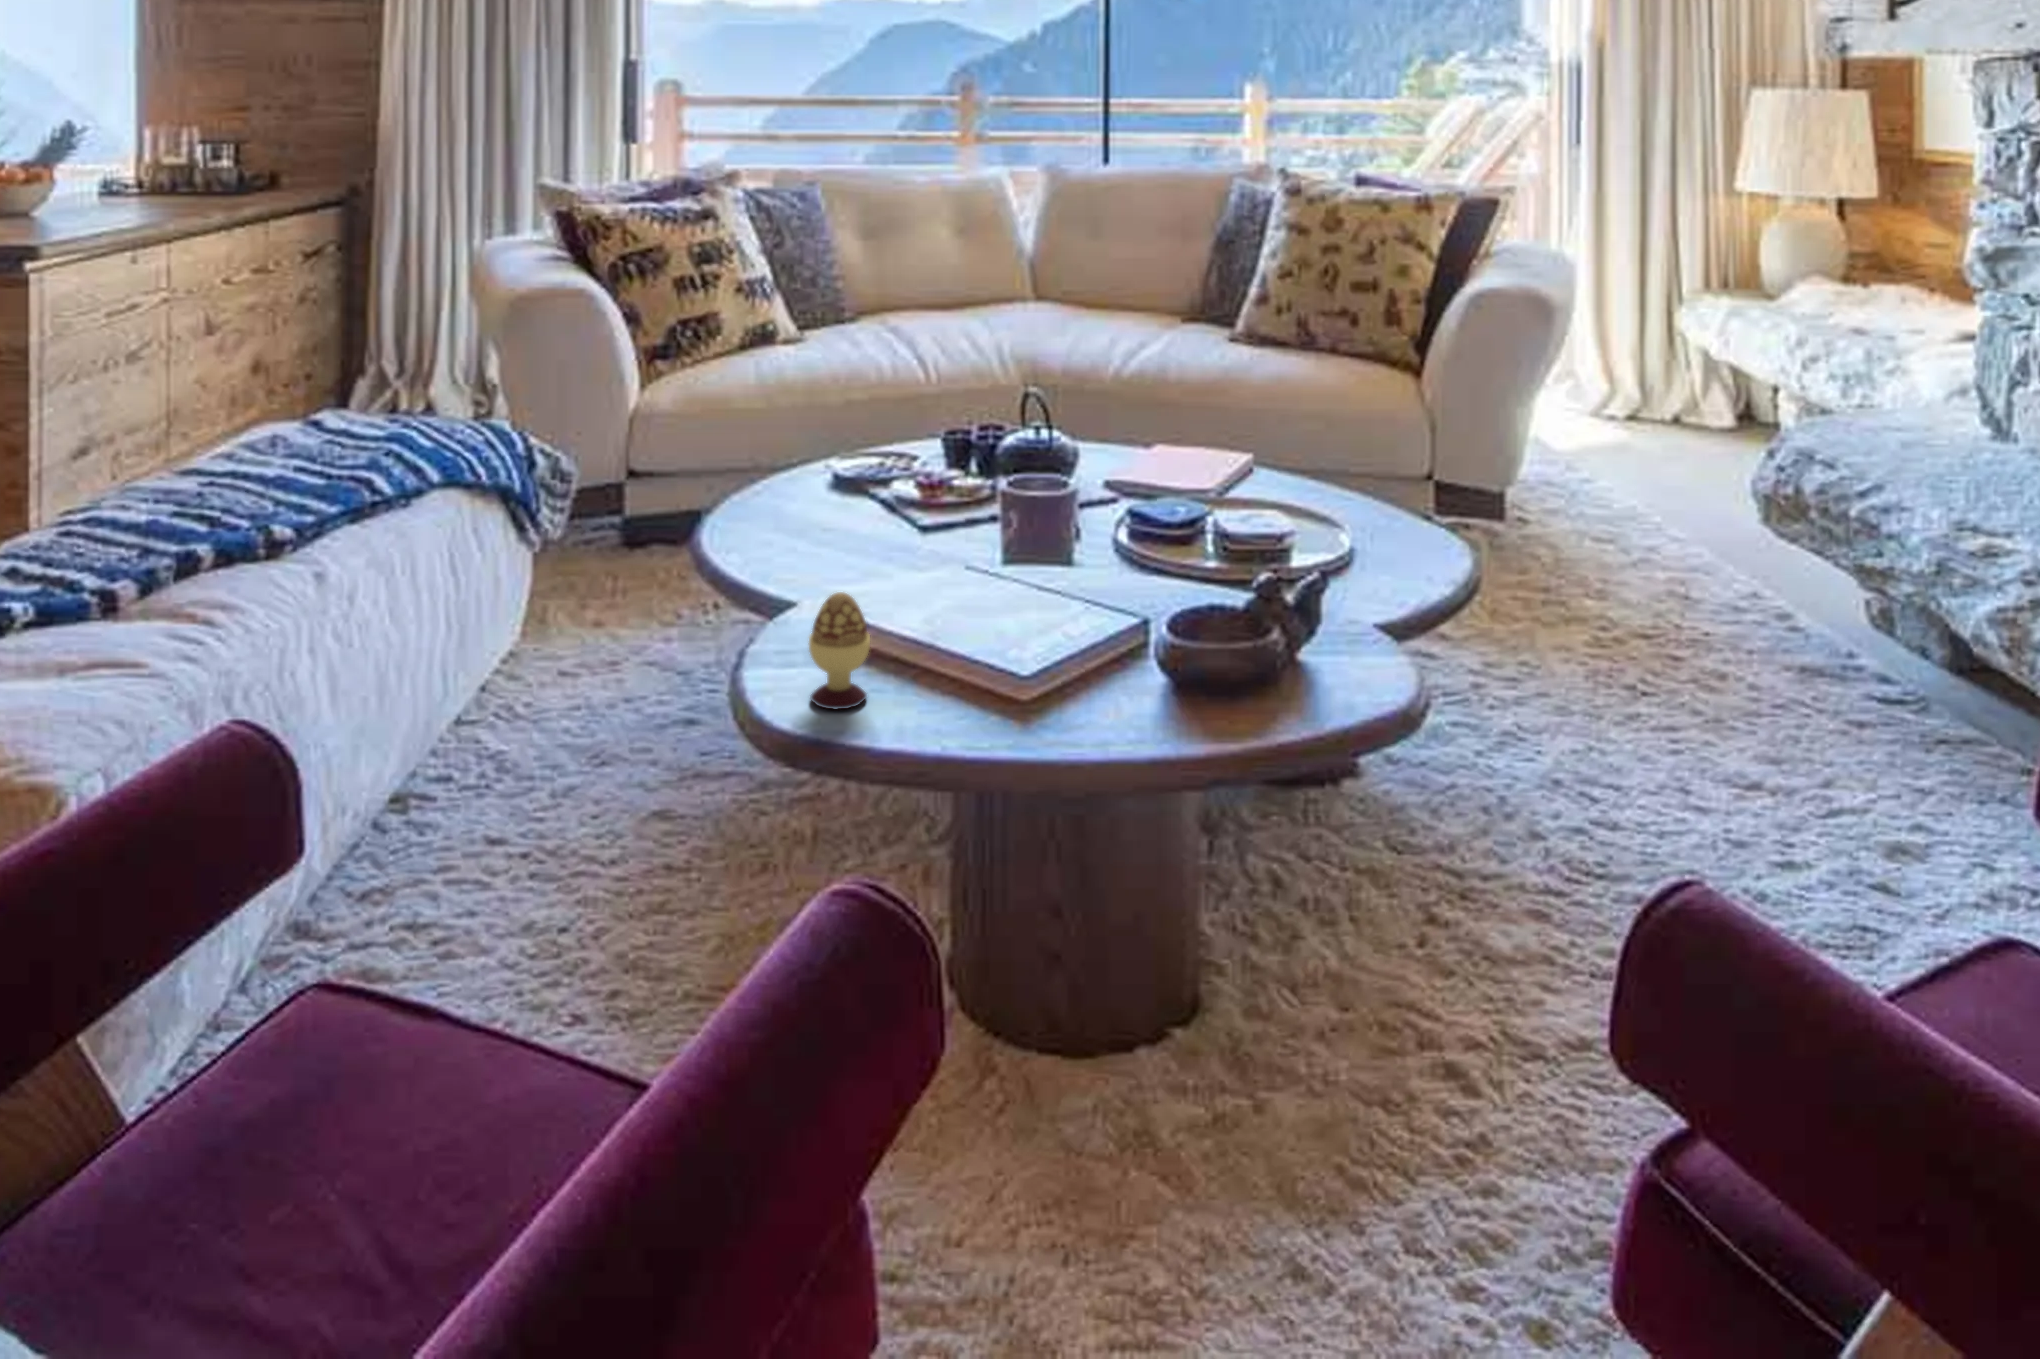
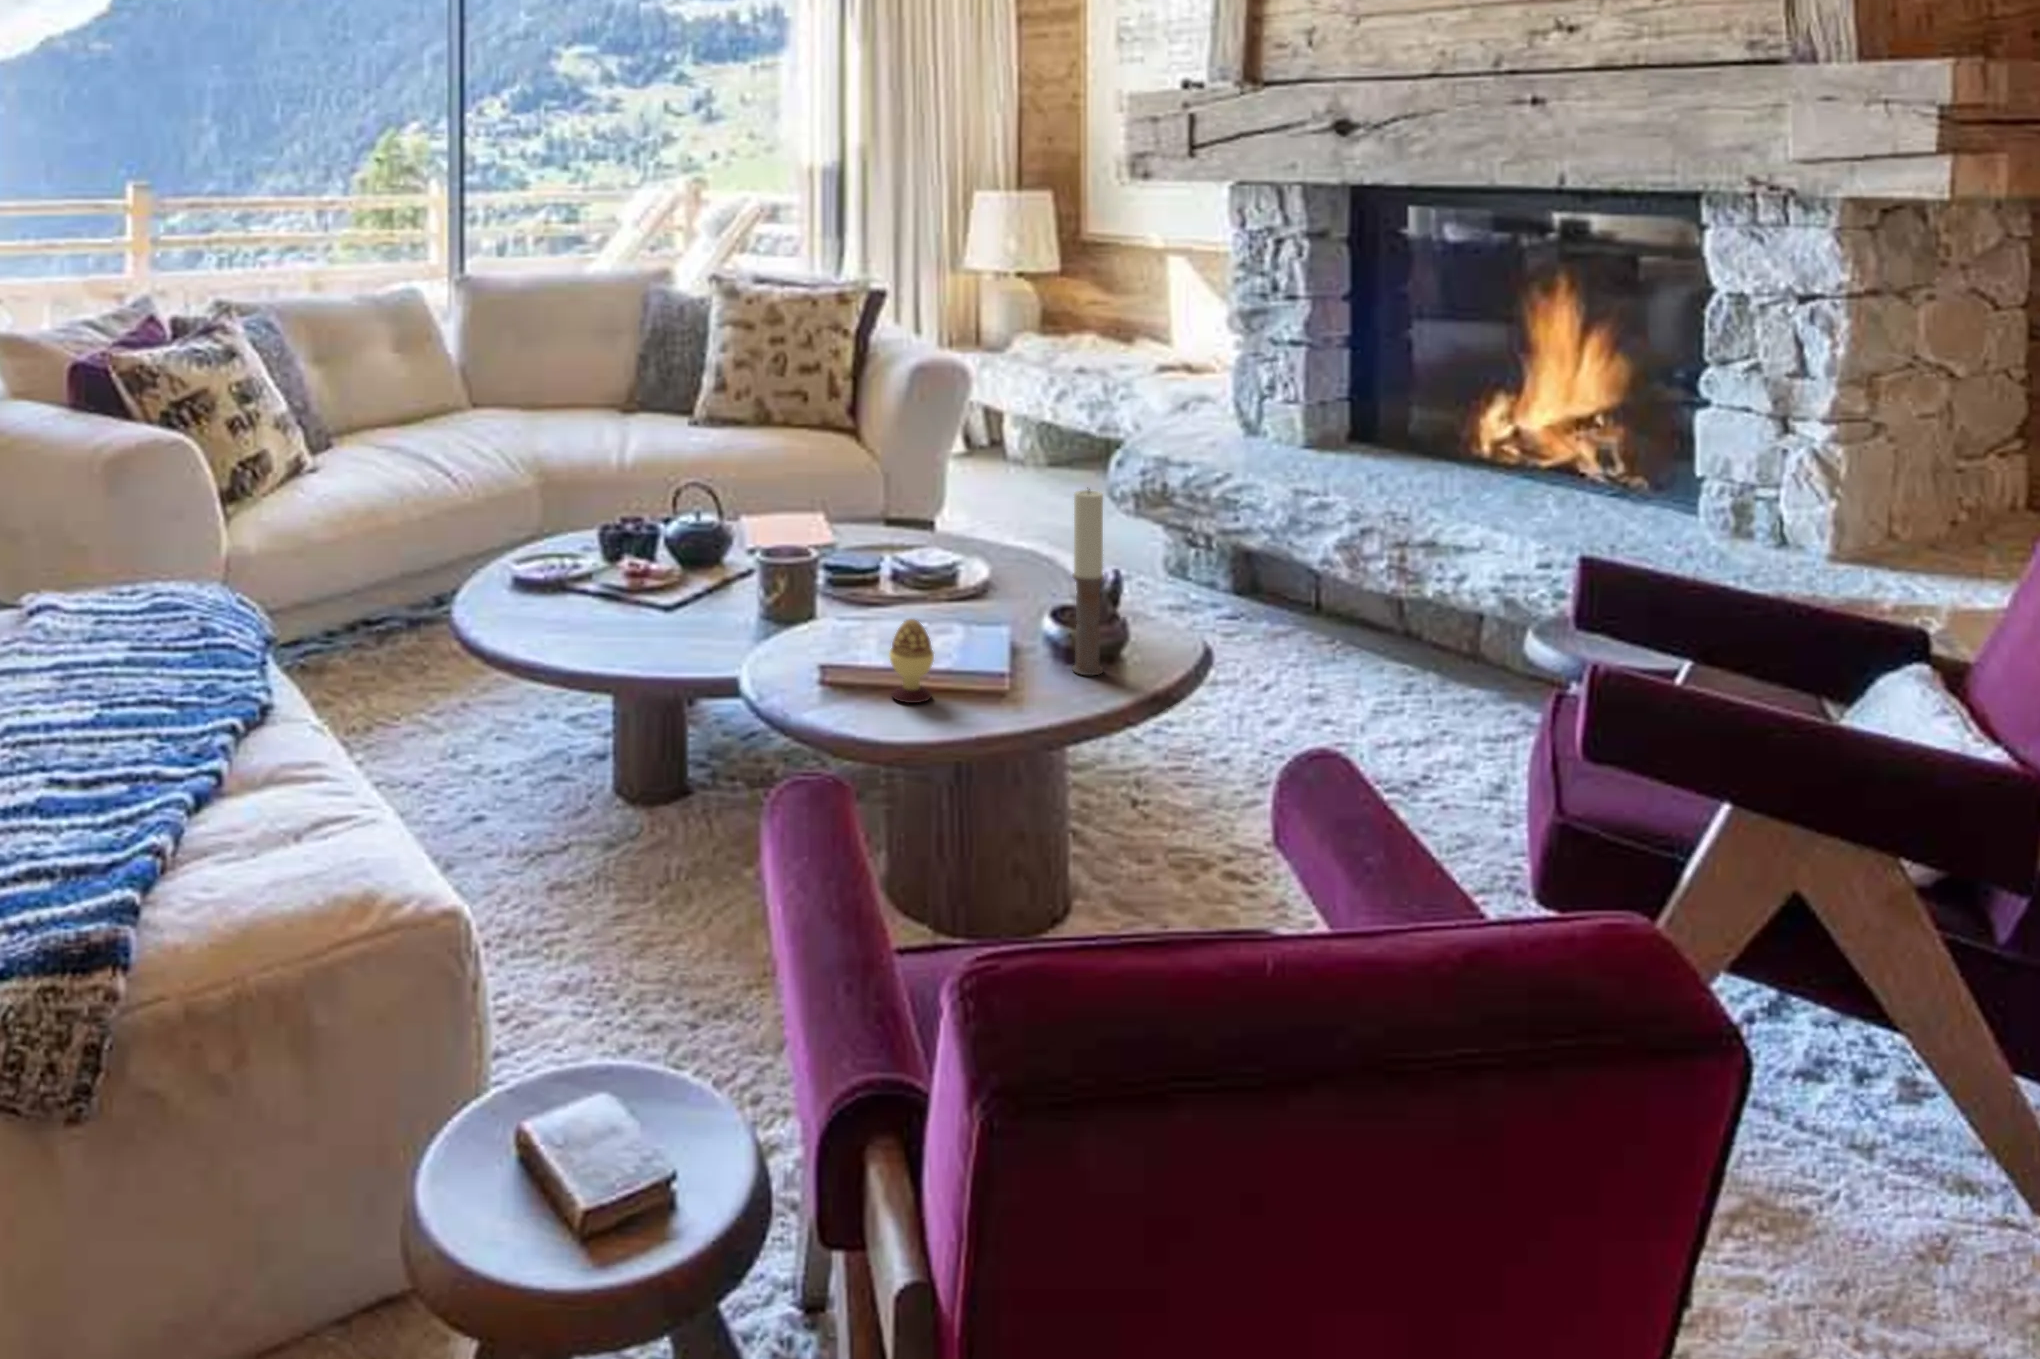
candle: none [1105,447,1154,729] -> present [1072,489,1104,675]

